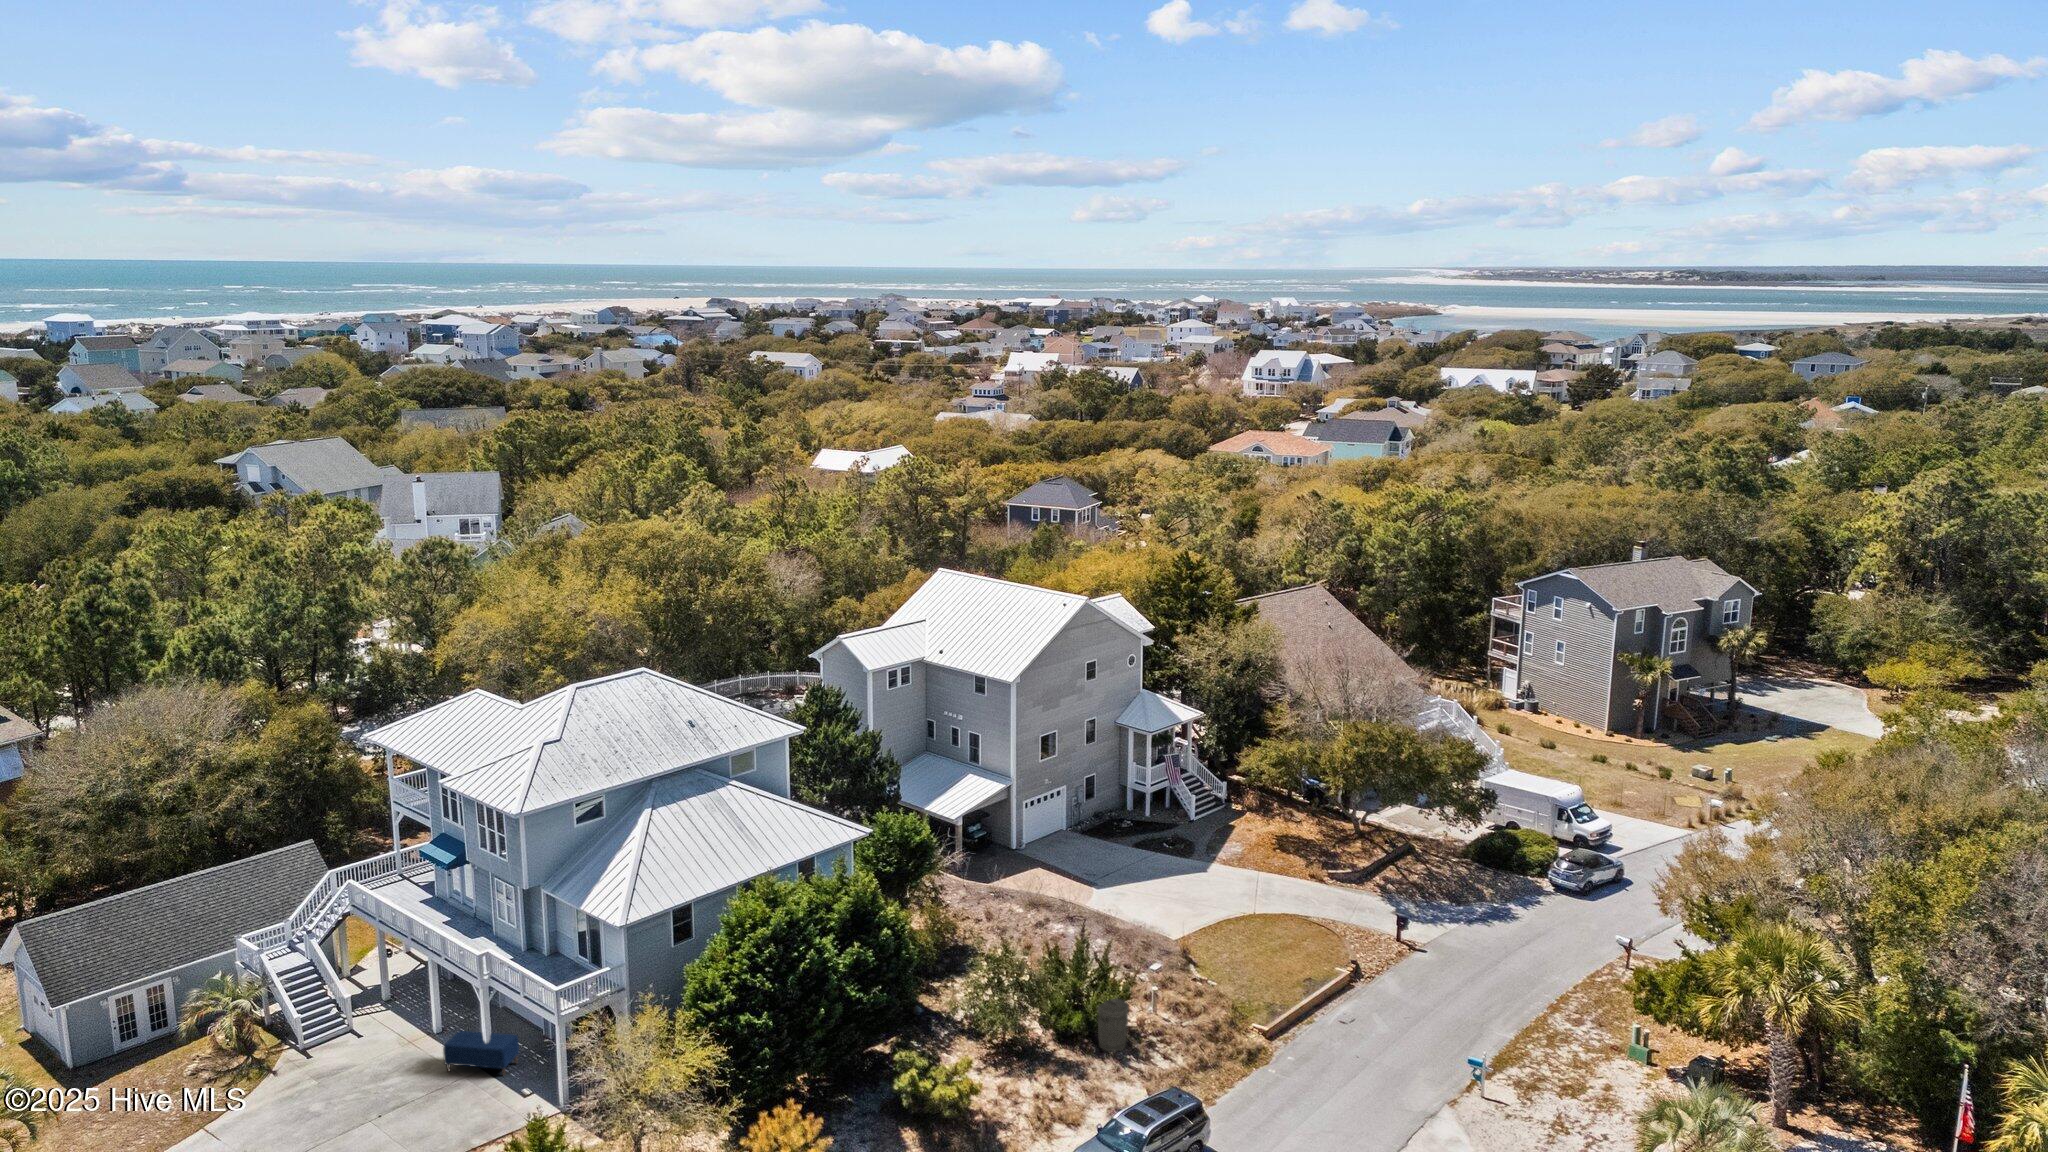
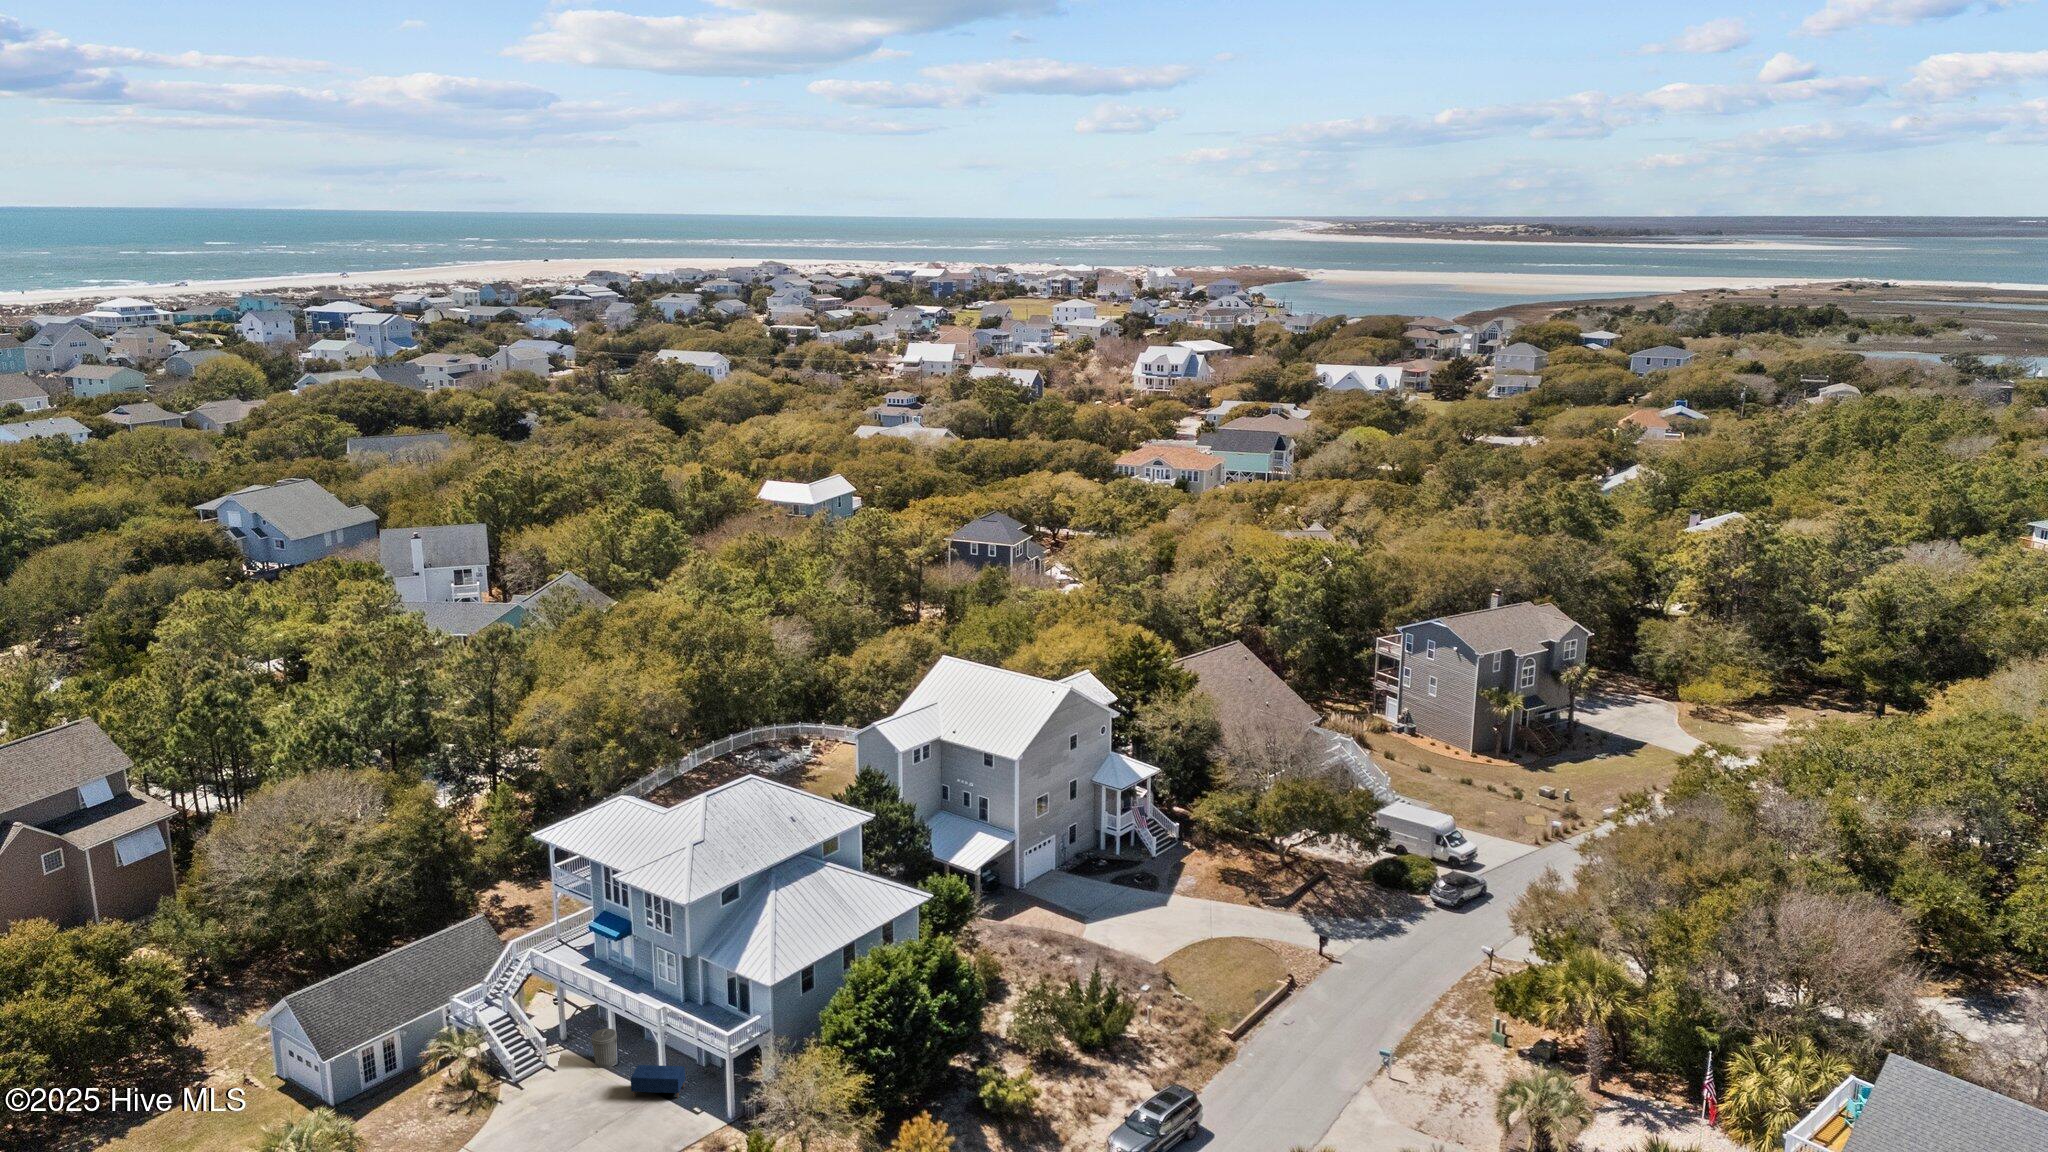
trash can: present [1098,999,1129,1052] -> present [591,1028,617,1068]

